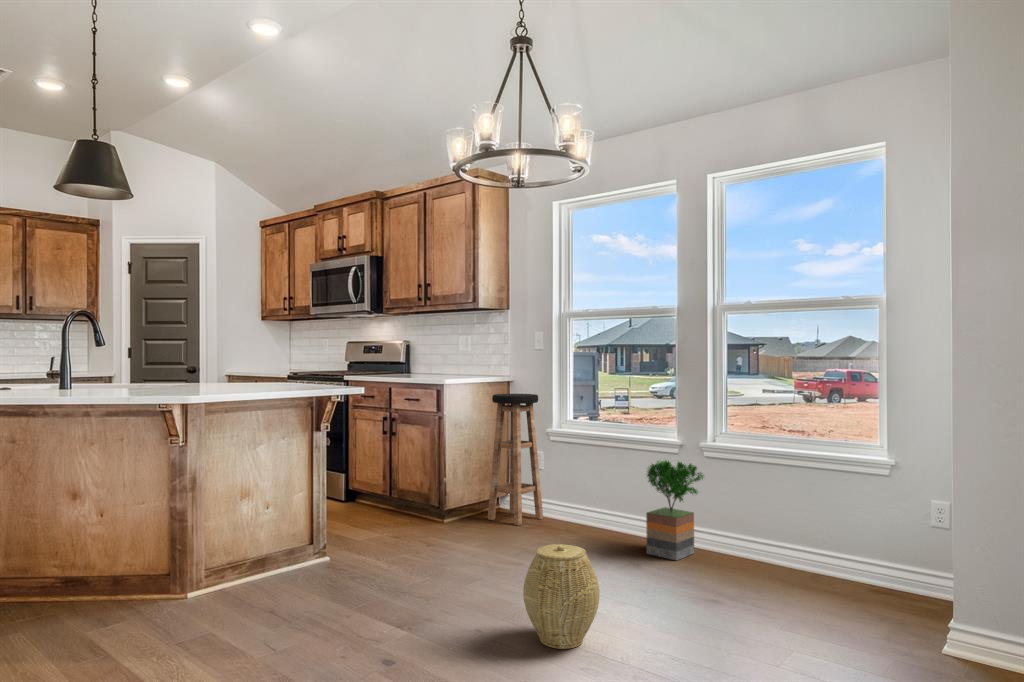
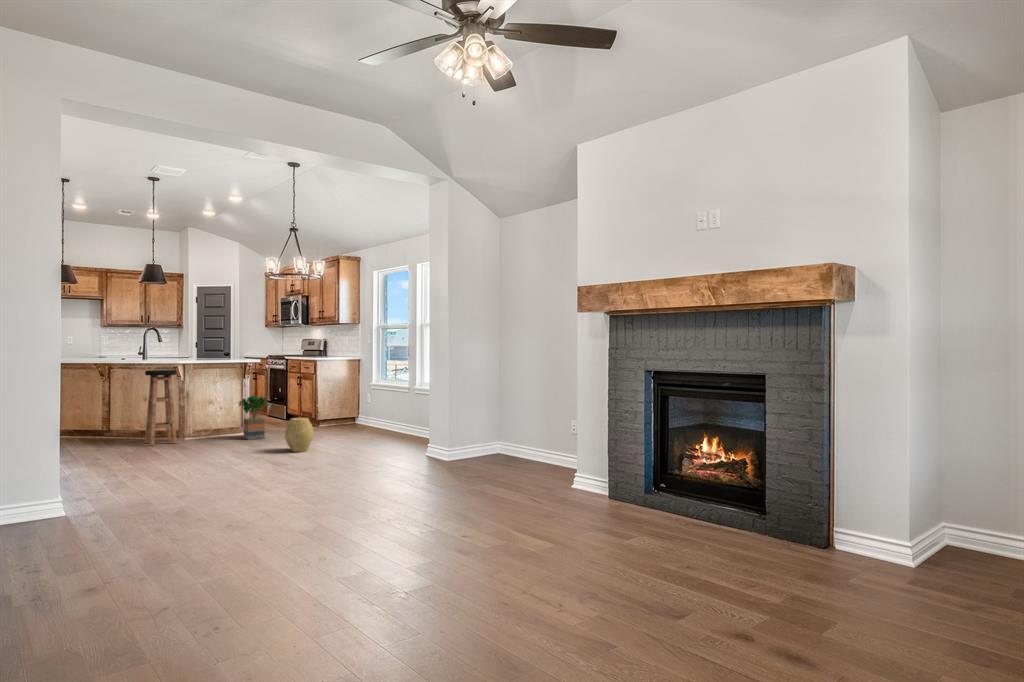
bar stool: present [488,394,543,526] -> present [145,370,177,446]
potted tree: present [646,460,703,561] -> present [239,396,270,440]

